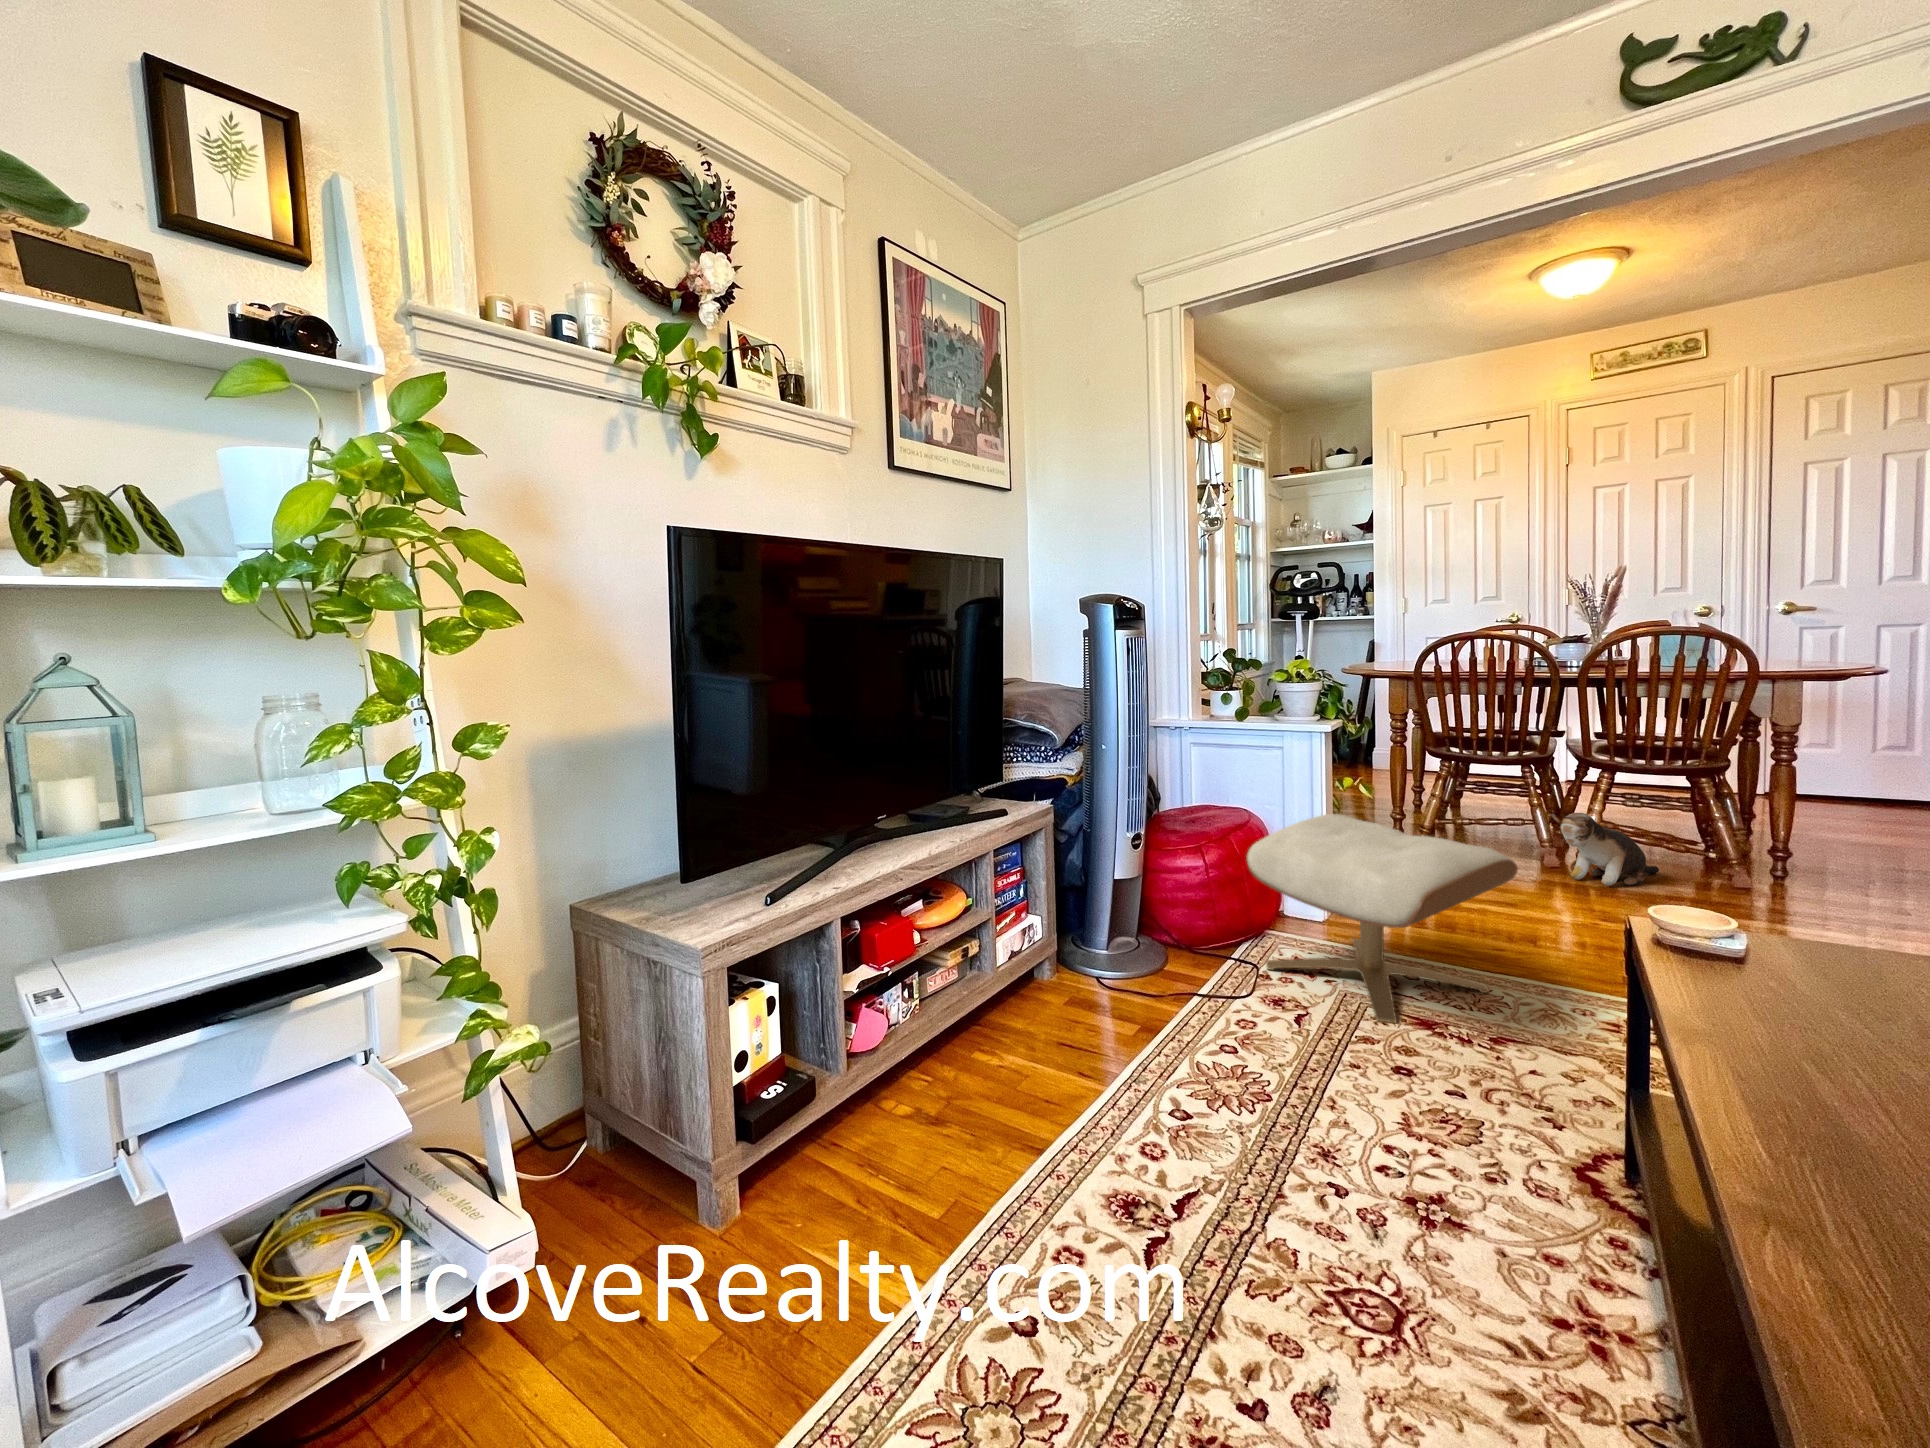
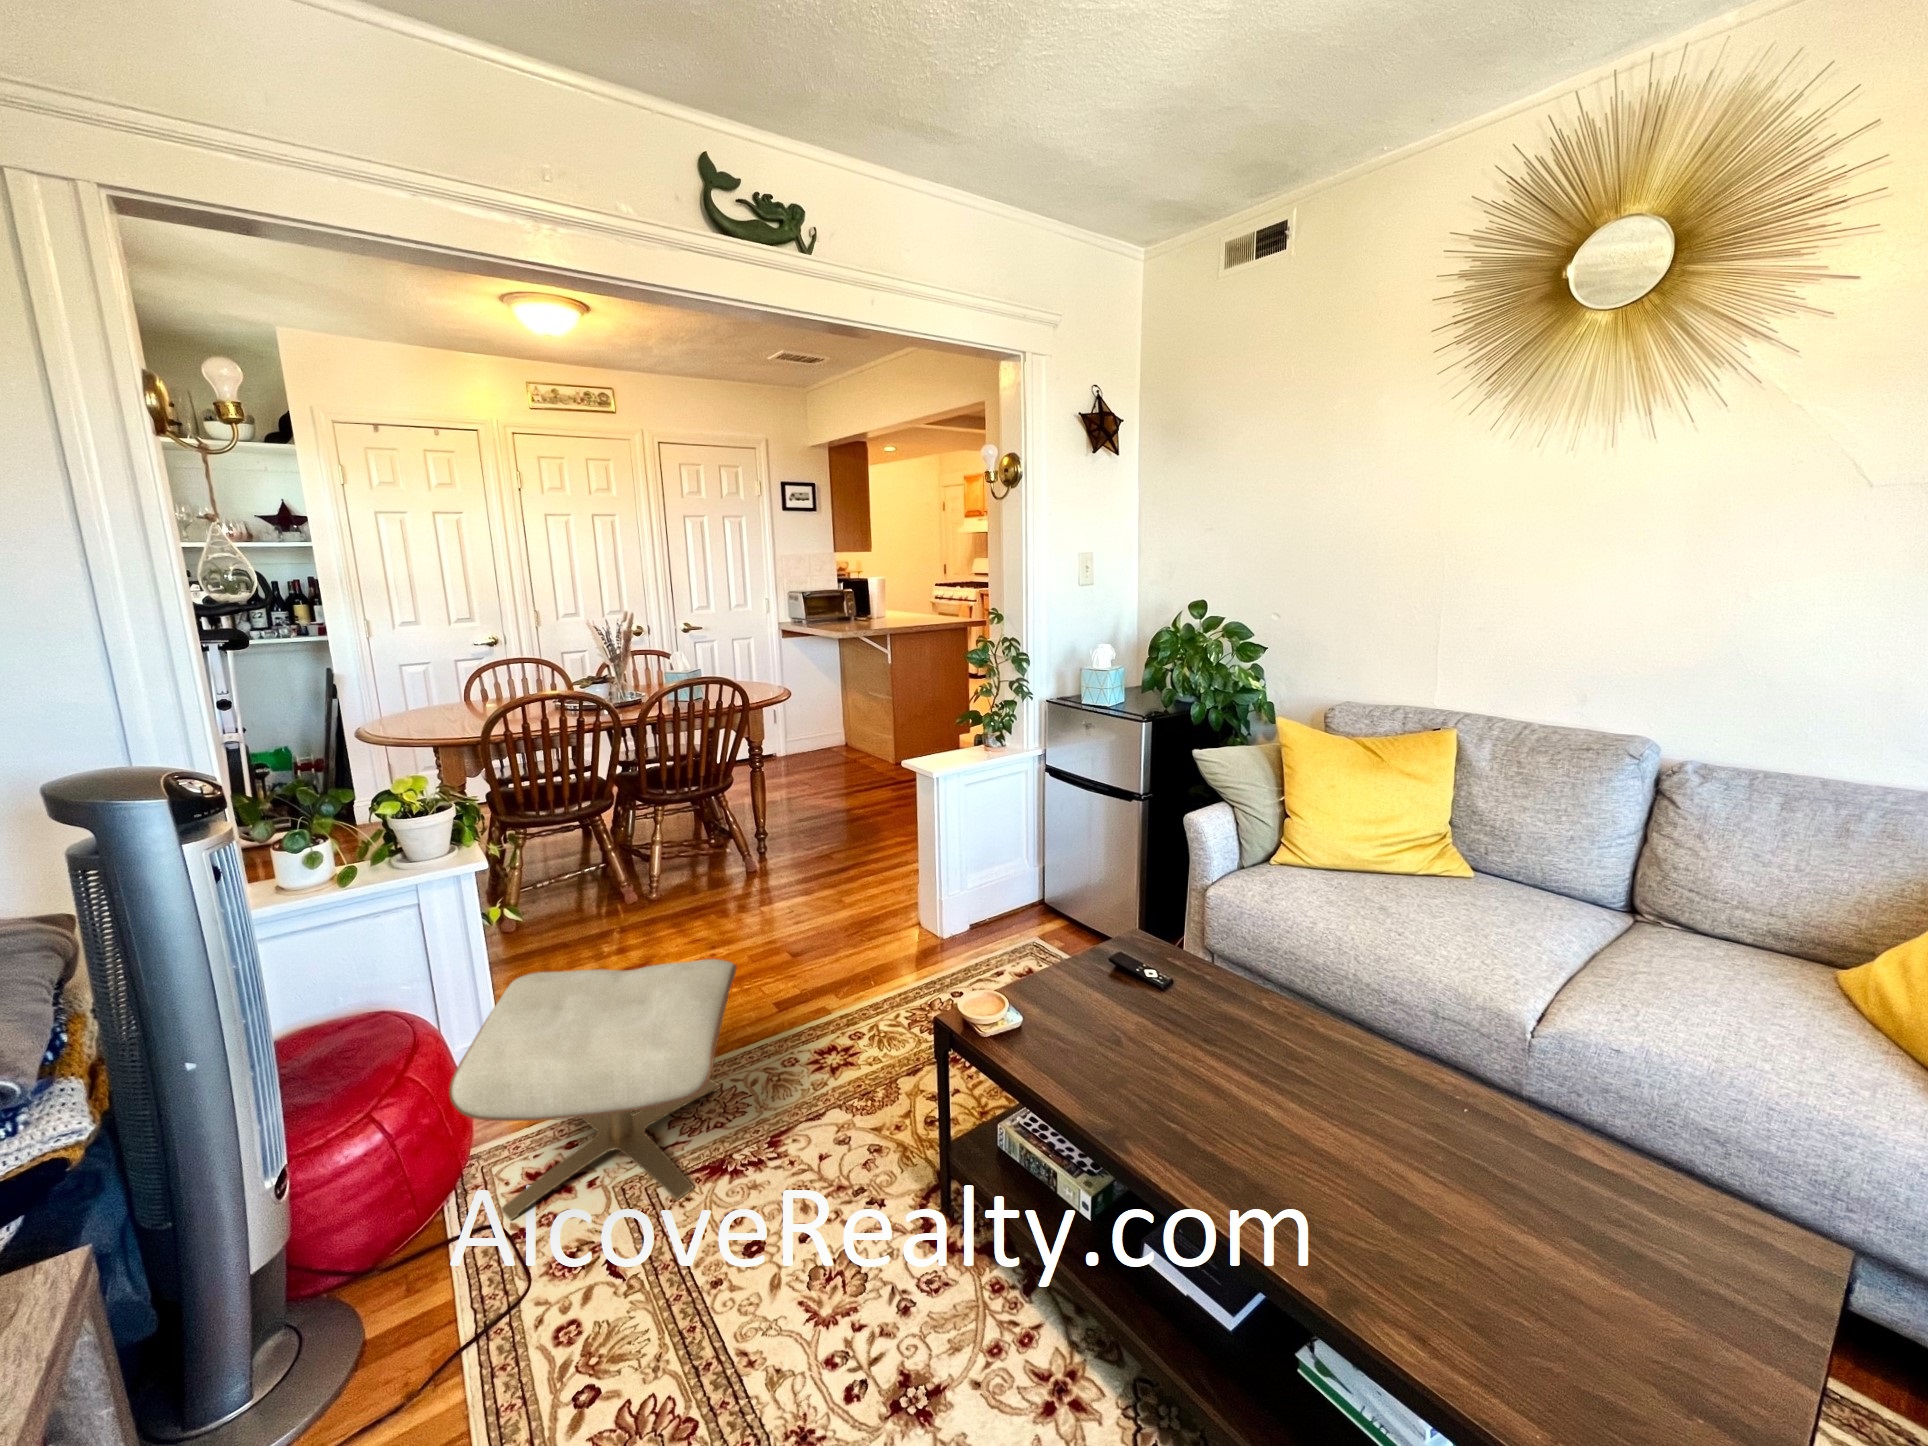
plush toy: present [1551,813,1659,885] -> none [642,852,704,909]

